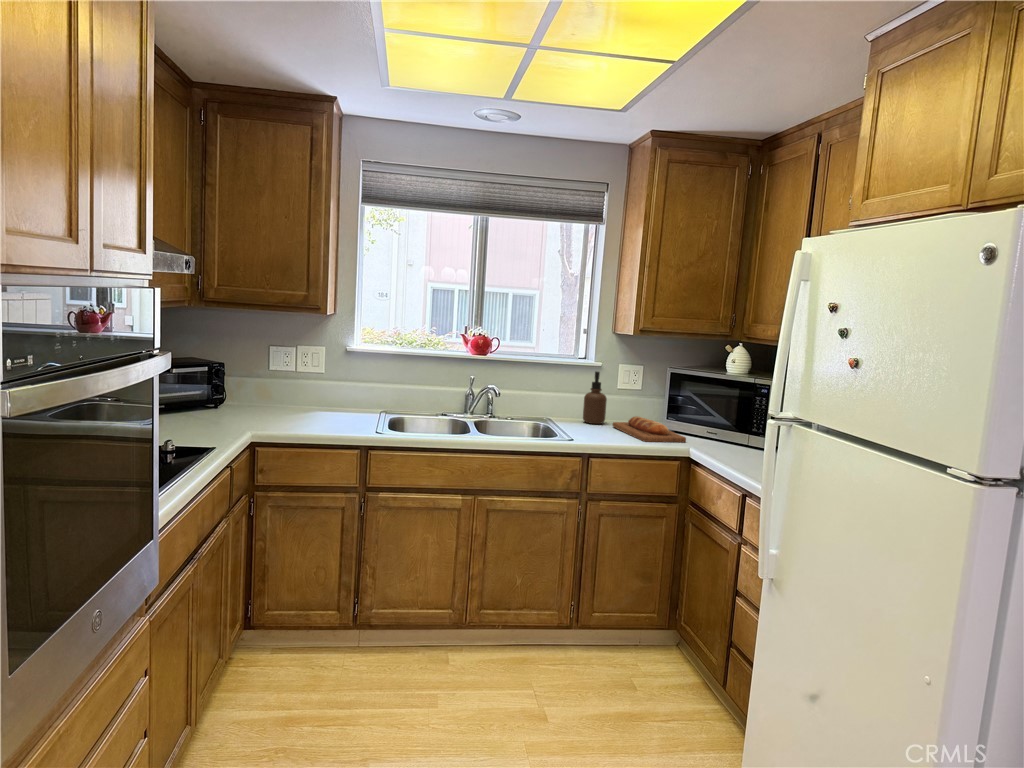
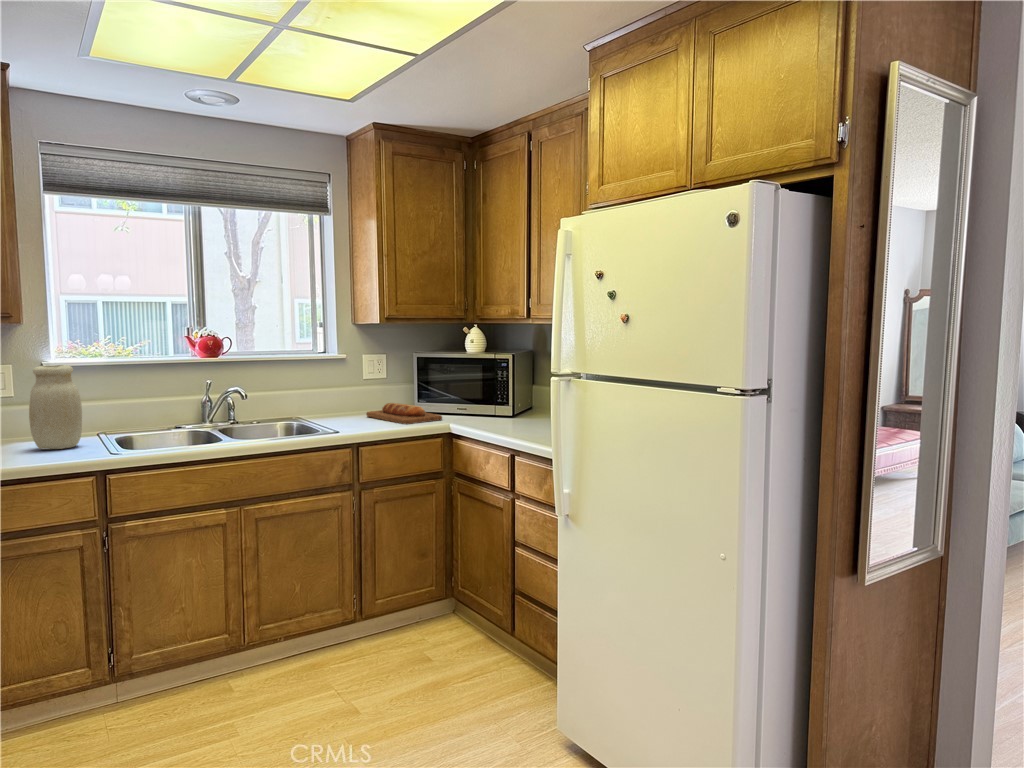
jar: none [326,350,364,421] -> present [29,365,82,450]
soap dispenser: present [583,372,607,424] -> none [333,363,357,417]

